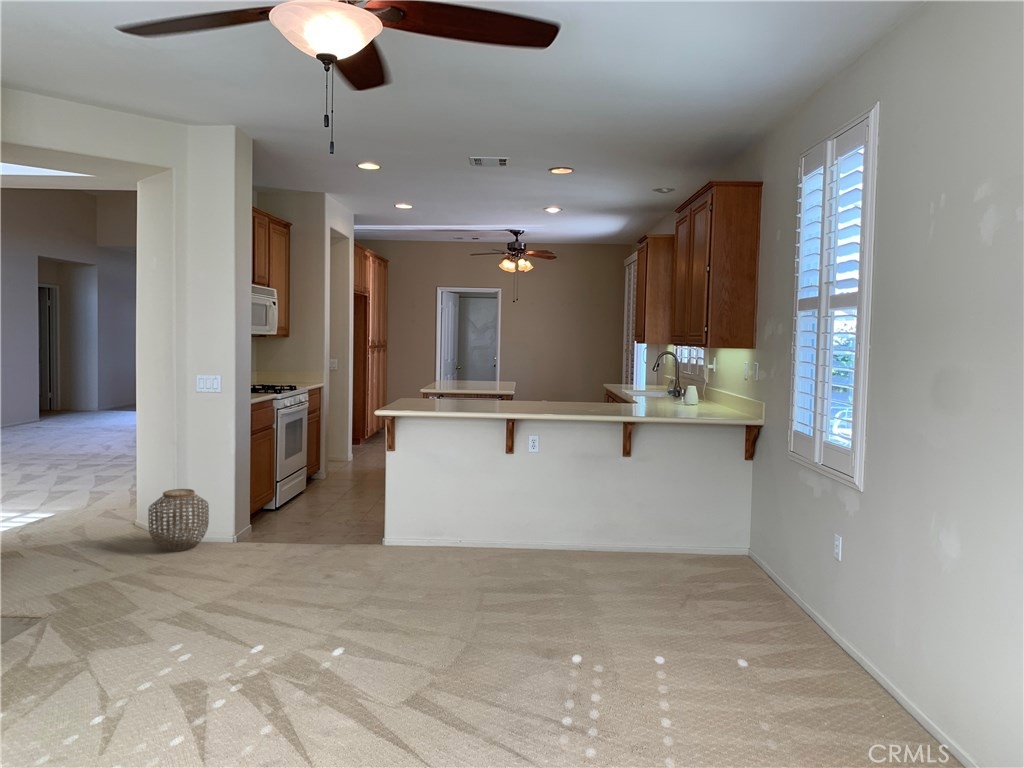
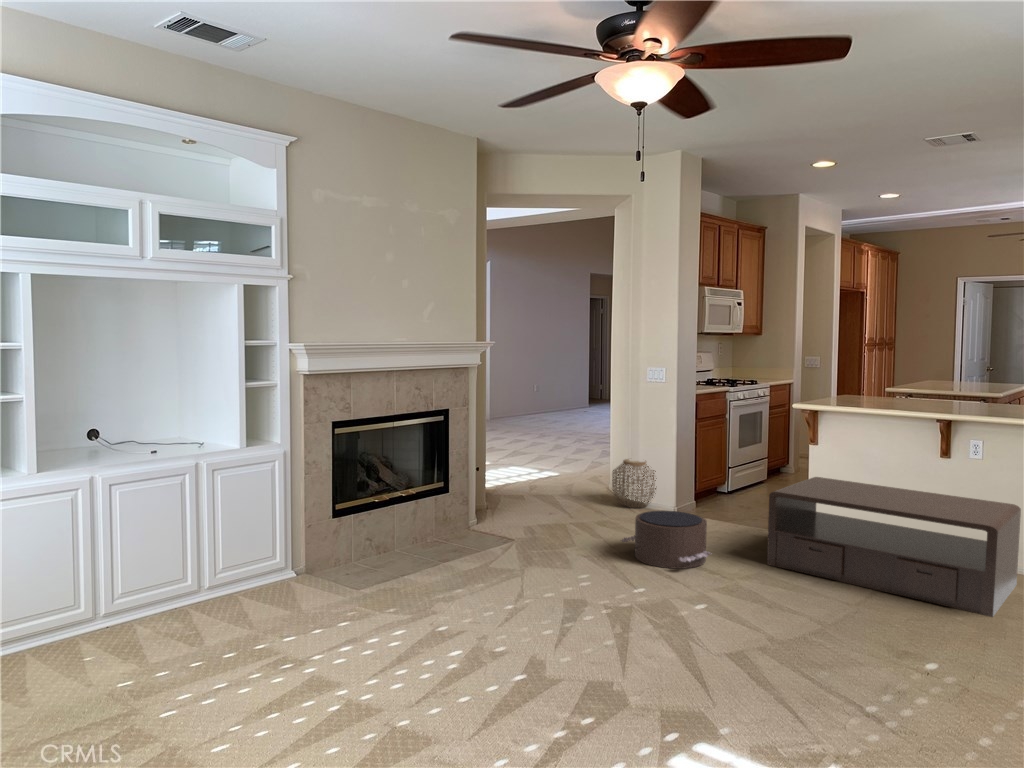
coffee table: none [376,486,588,597] -> present [767,477,1021,617]
pouf: none [199,551,322,628] -> present [621,511,710,569]

